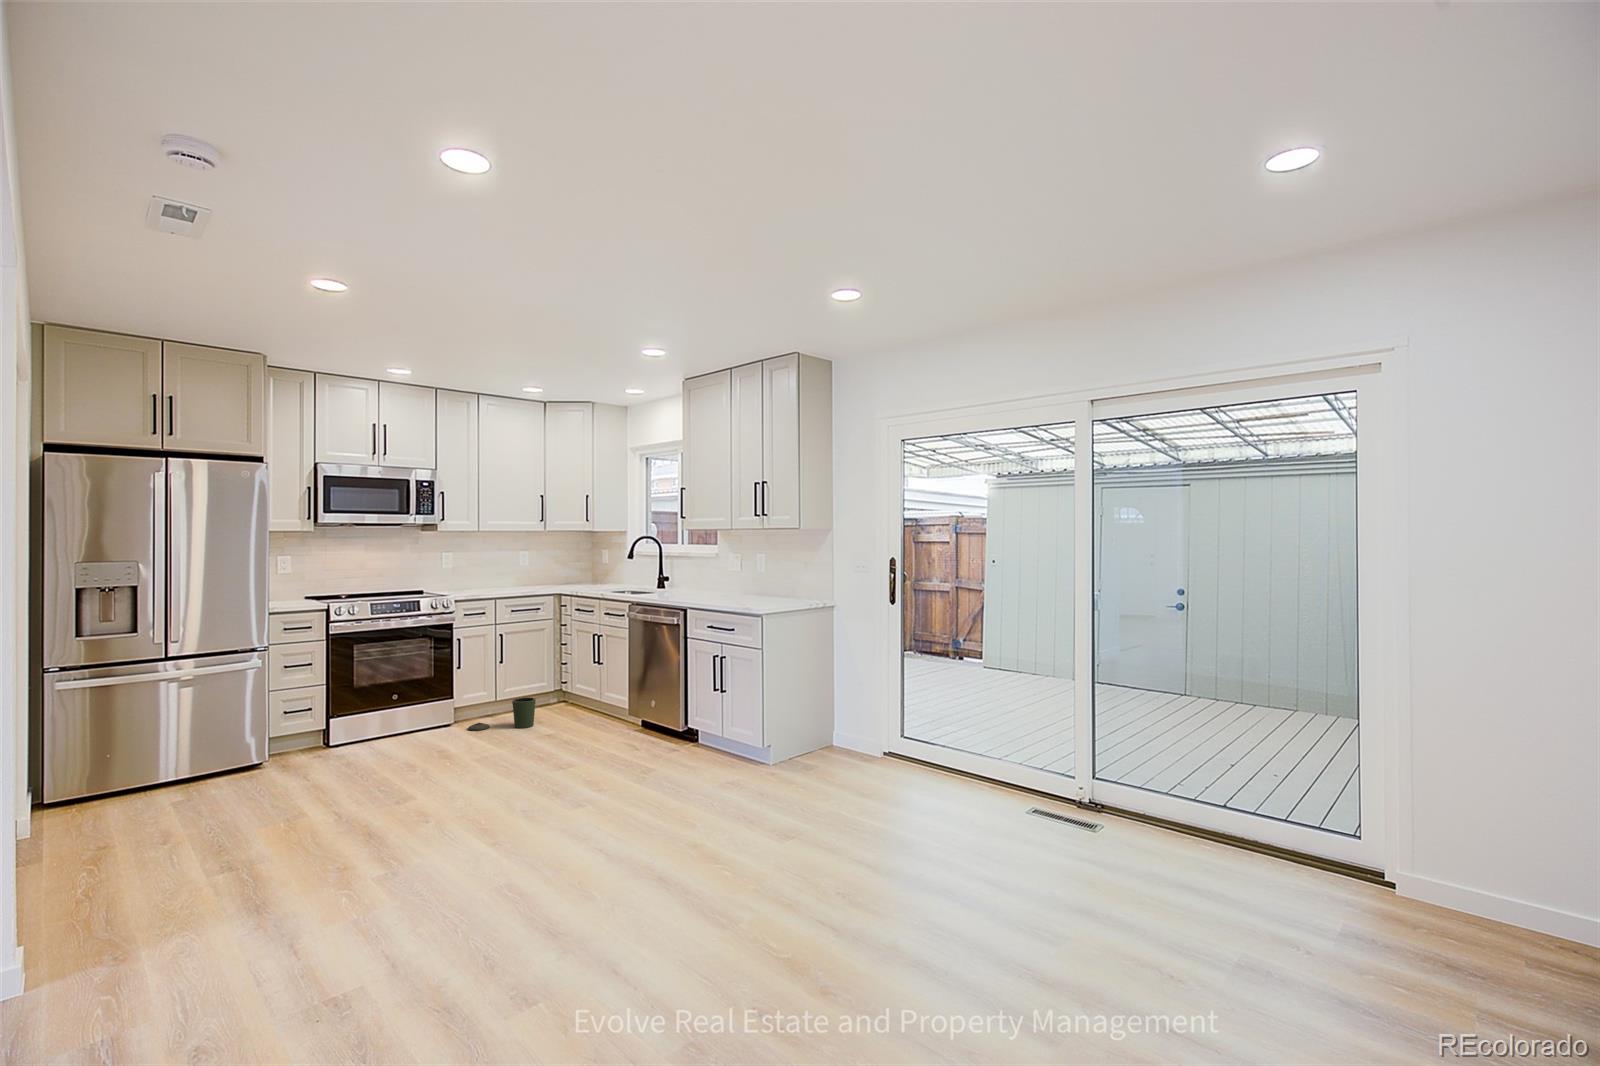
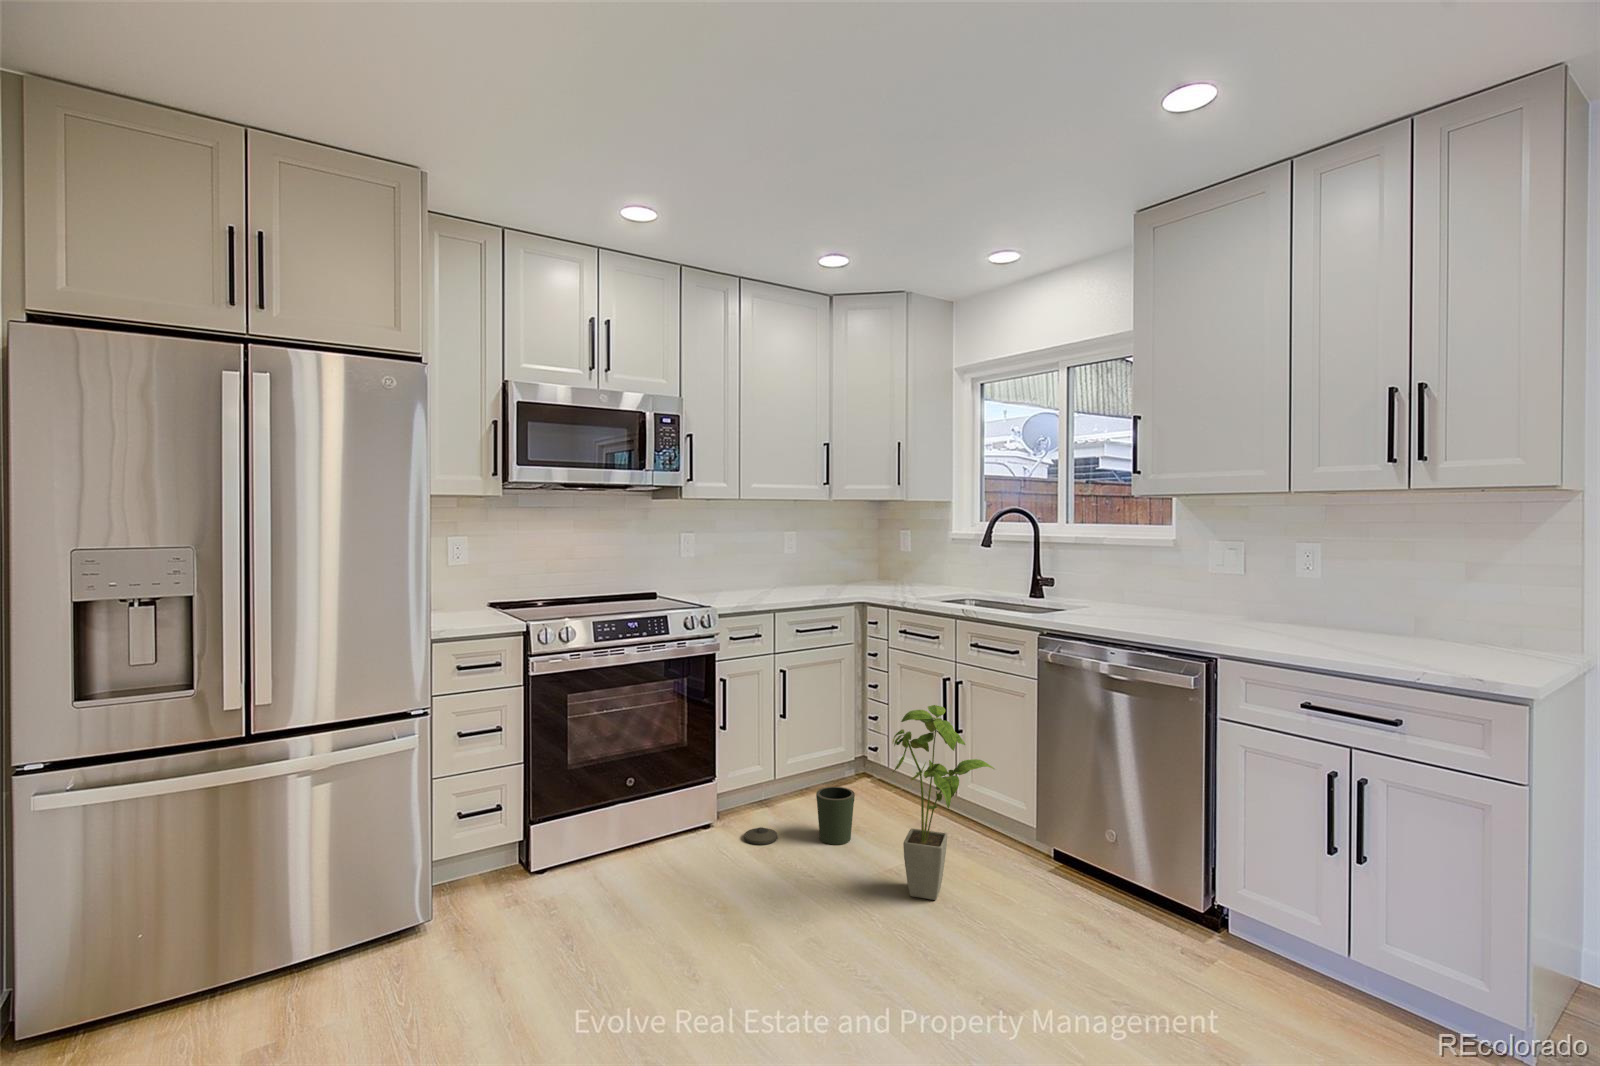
house plant: none [540,640,597,743] -> present [893,705,994,900]

